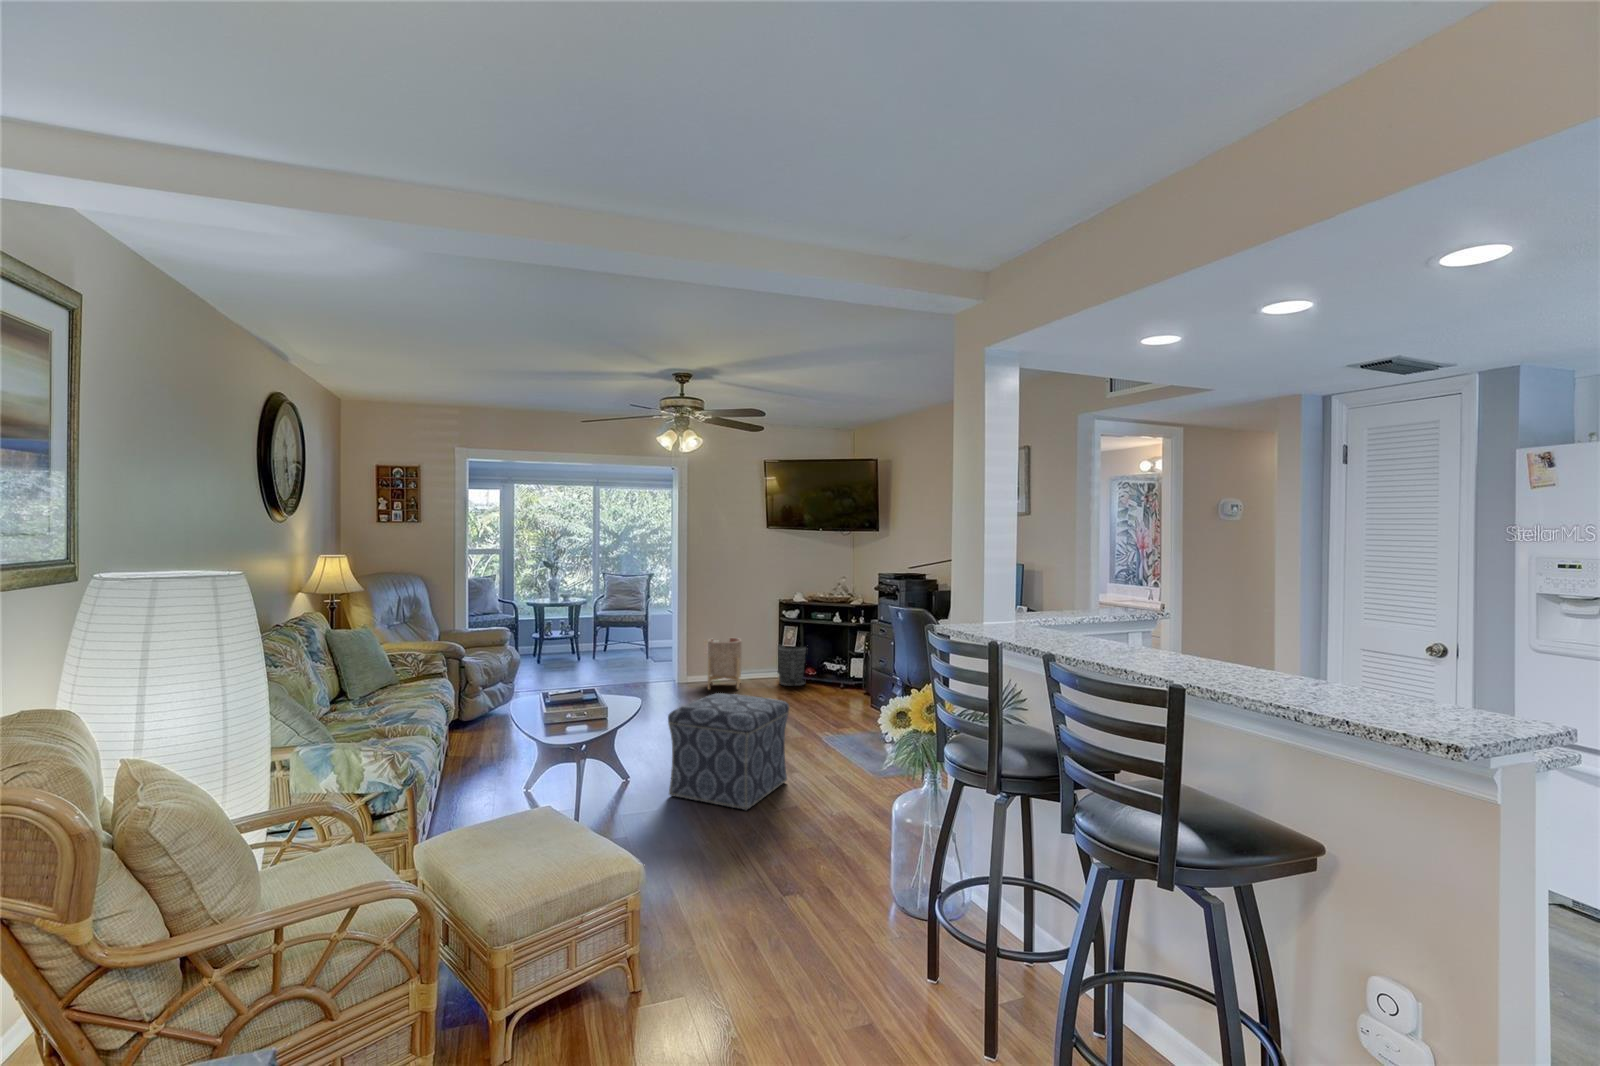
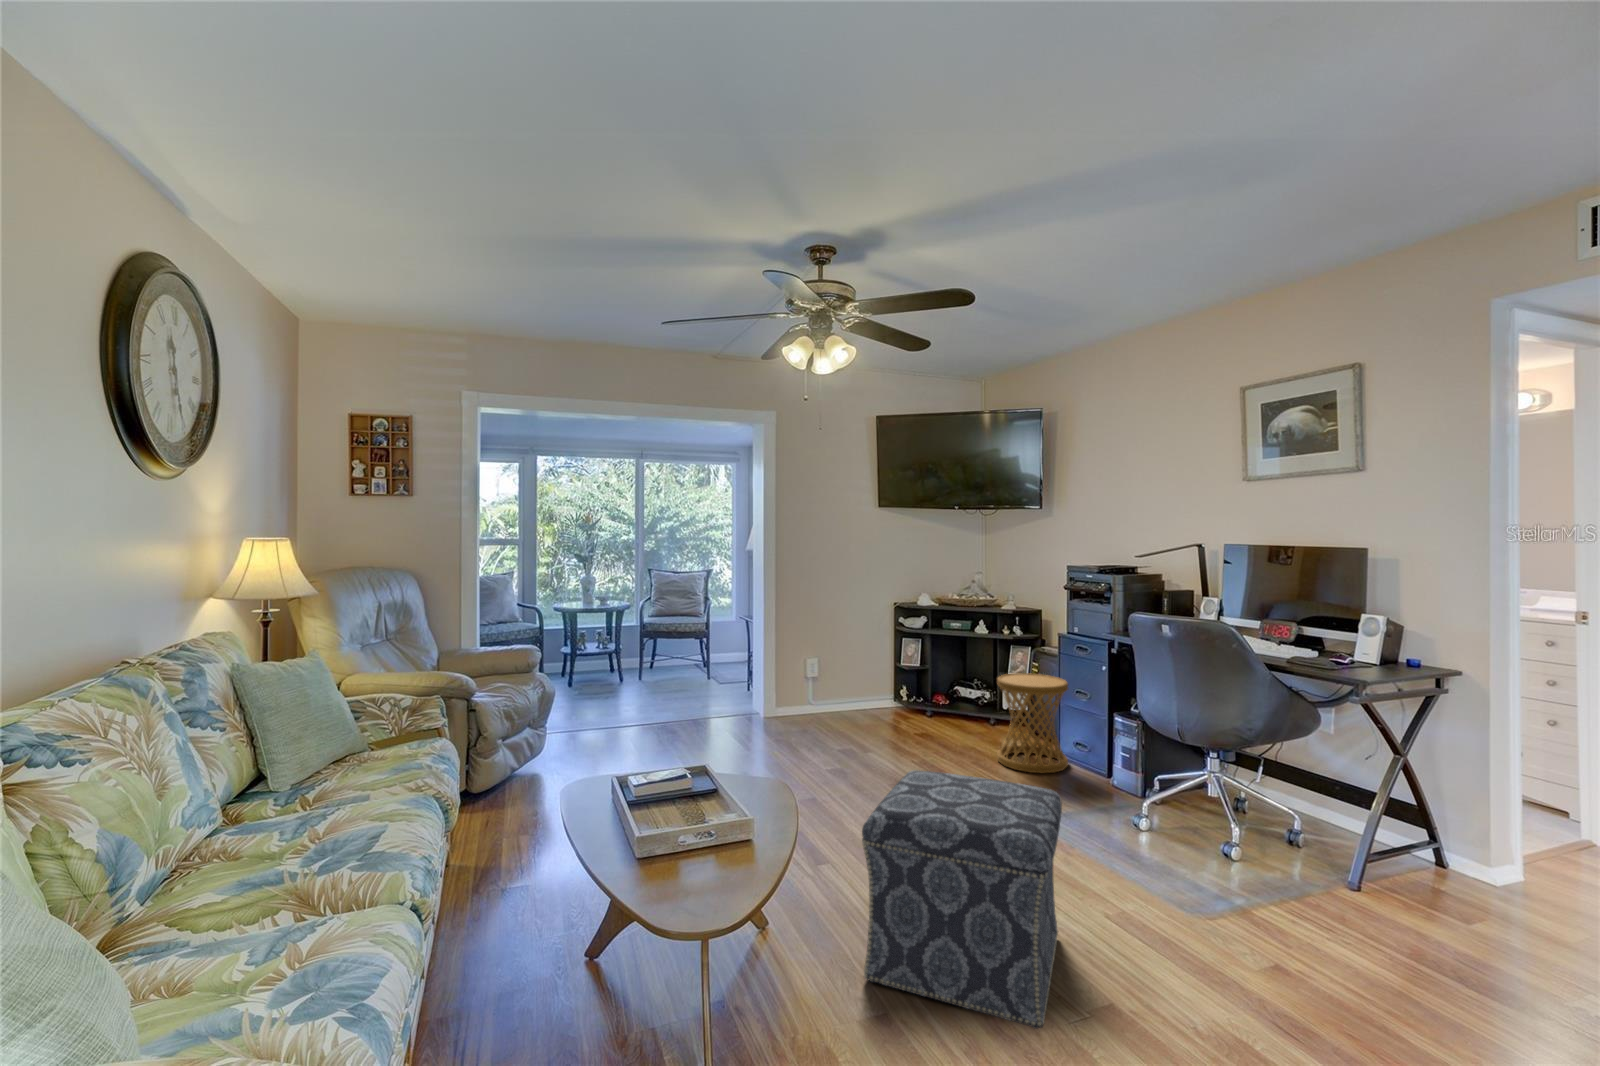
planter: present [708,638,742,689] -> none [807,655,853,728]
wastebasket: present [778,645,806,686] -> none [898,662,939,721]
side table: none [826,649,873,715] -> present [997,673,1068,773]

